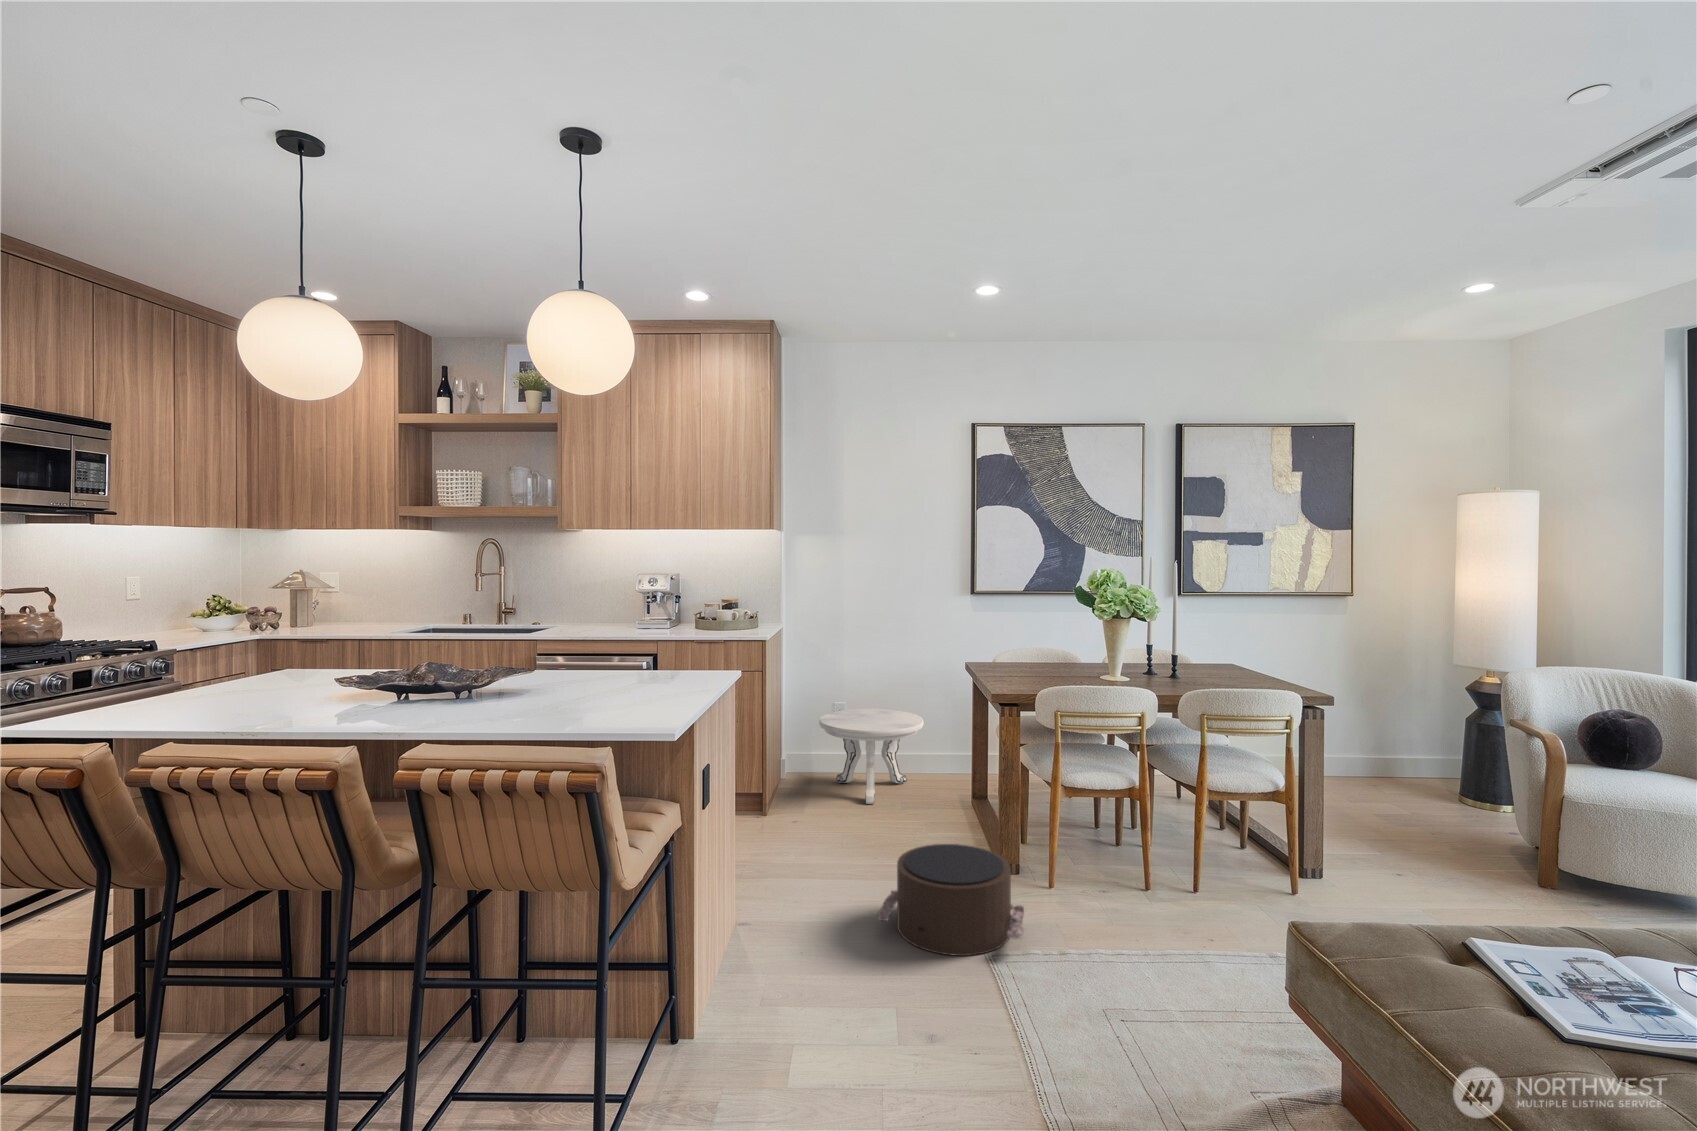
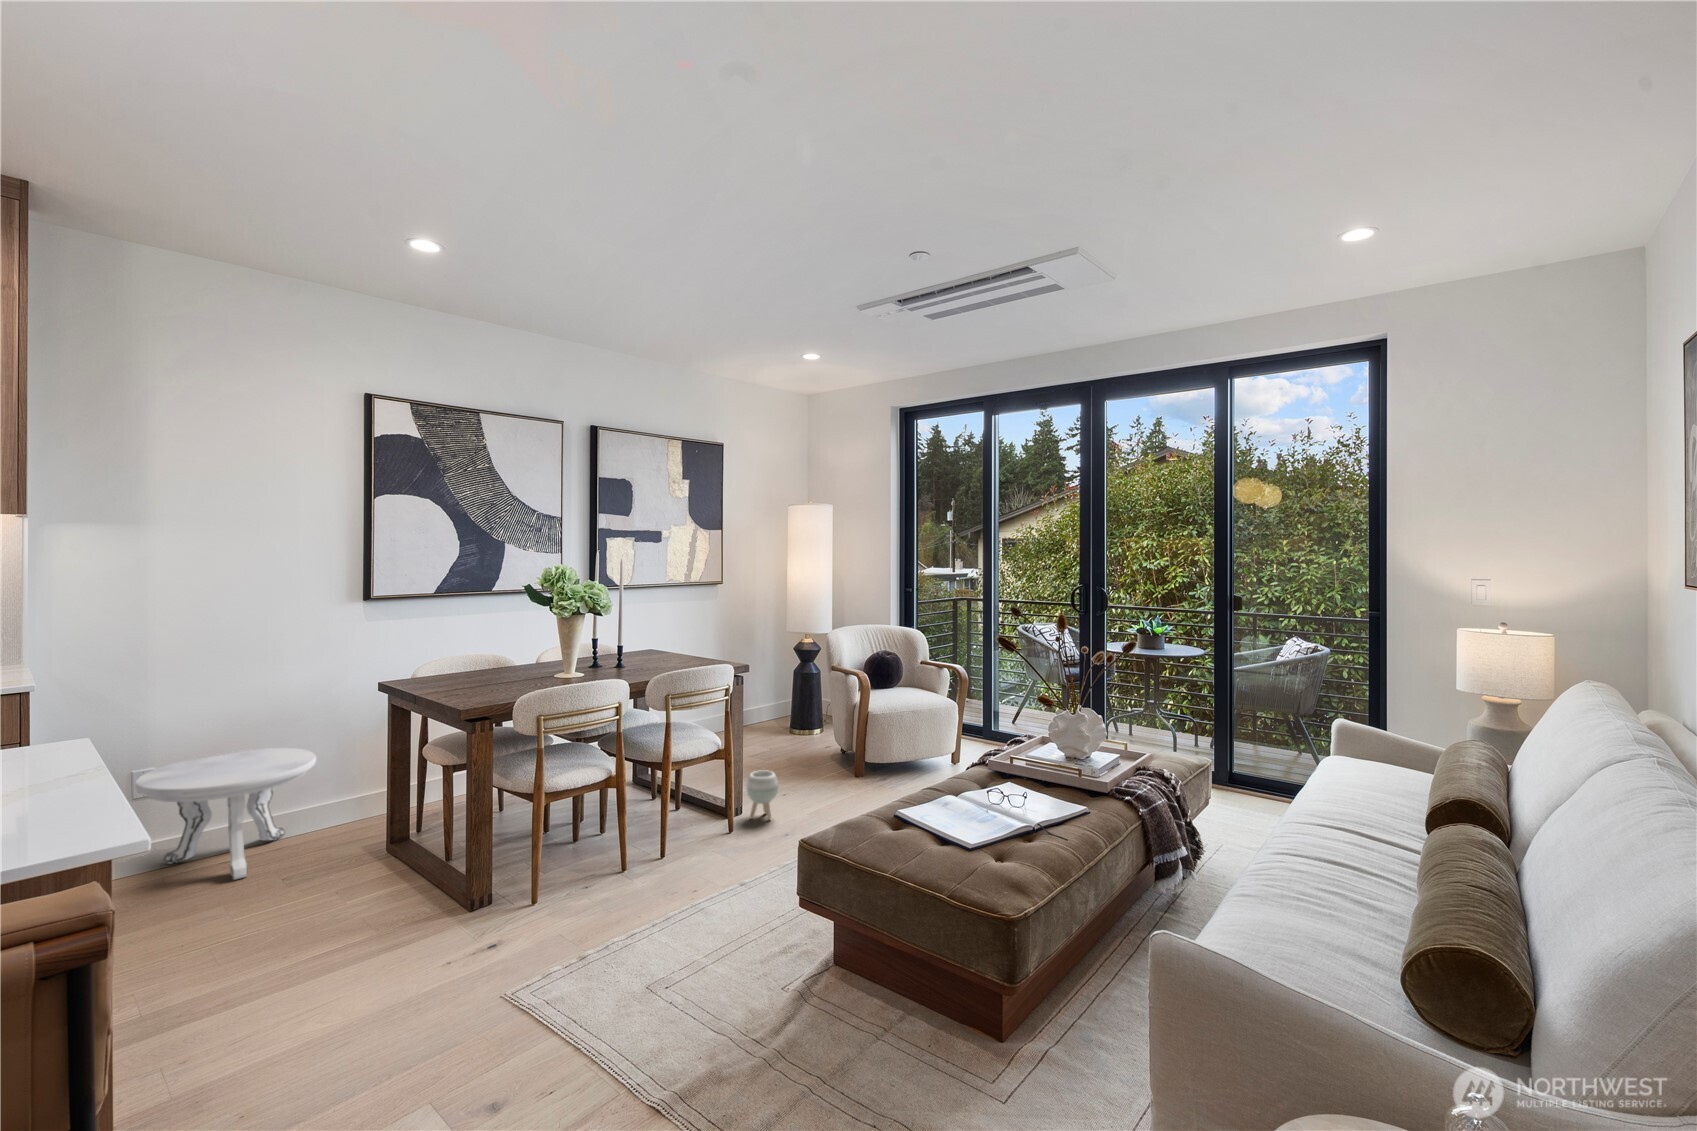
planter: none [1323,829,1370,895] -> present [747,770,778,820]
pouf: present [877,844,1024,956] -> none [342,885,539,1032]

